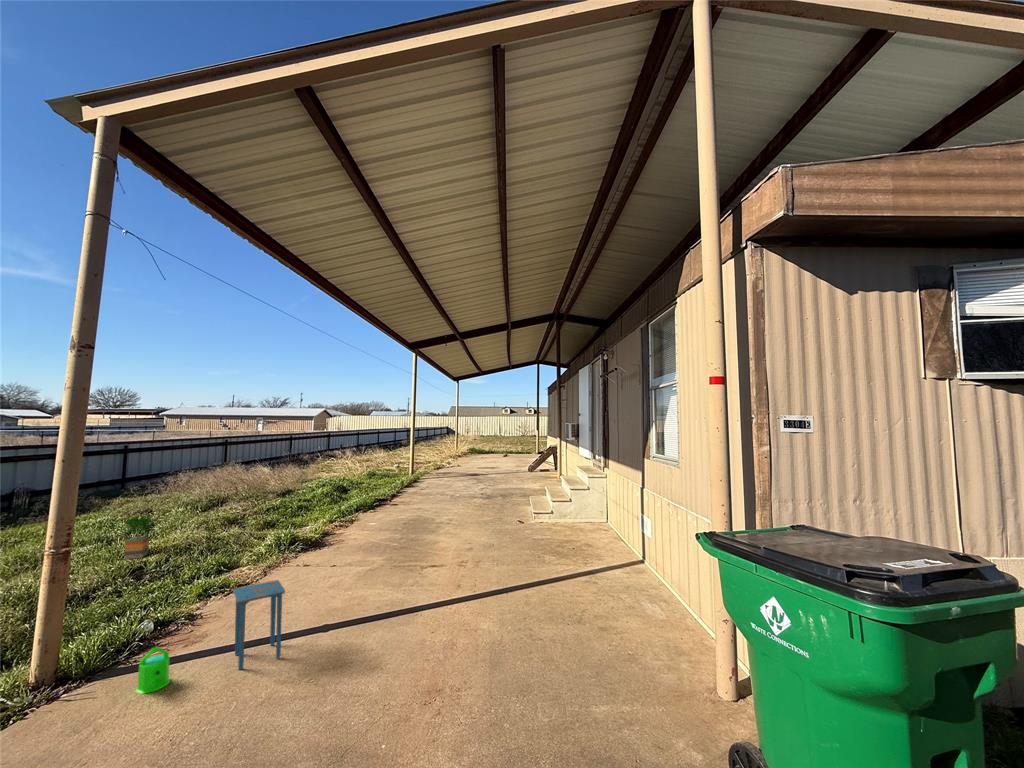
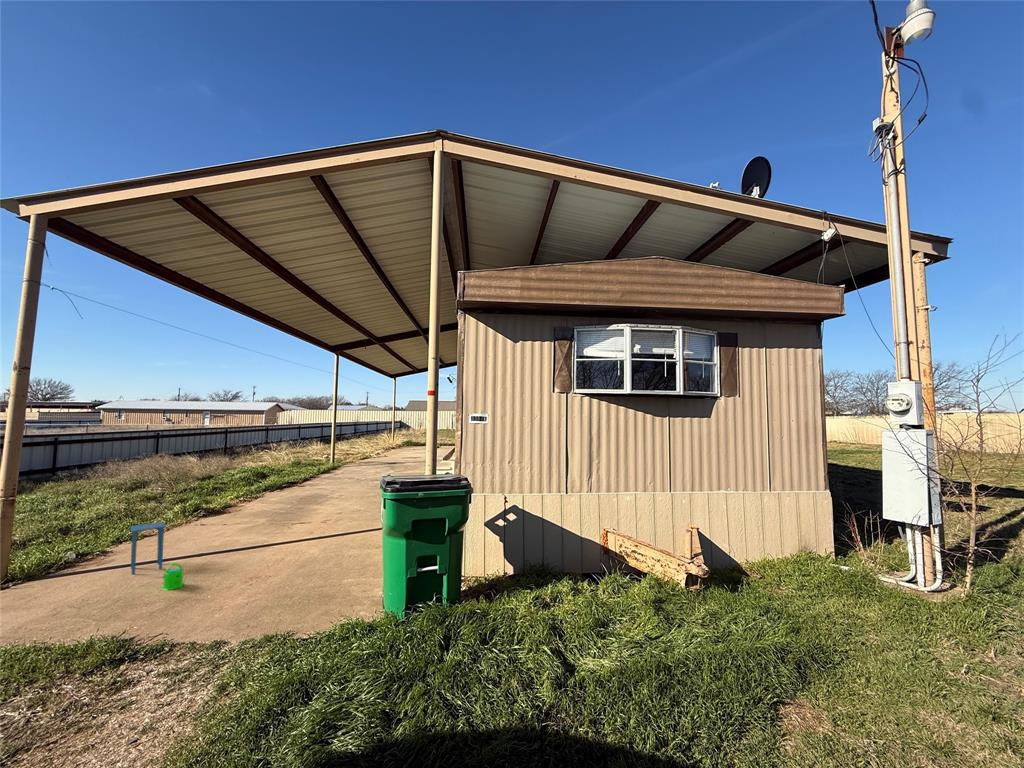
potted tree: present [124,516,155,559] -> none [53,489,81,523]
watering can: present [136,647,171,694] -> present [163,563,184,590]

